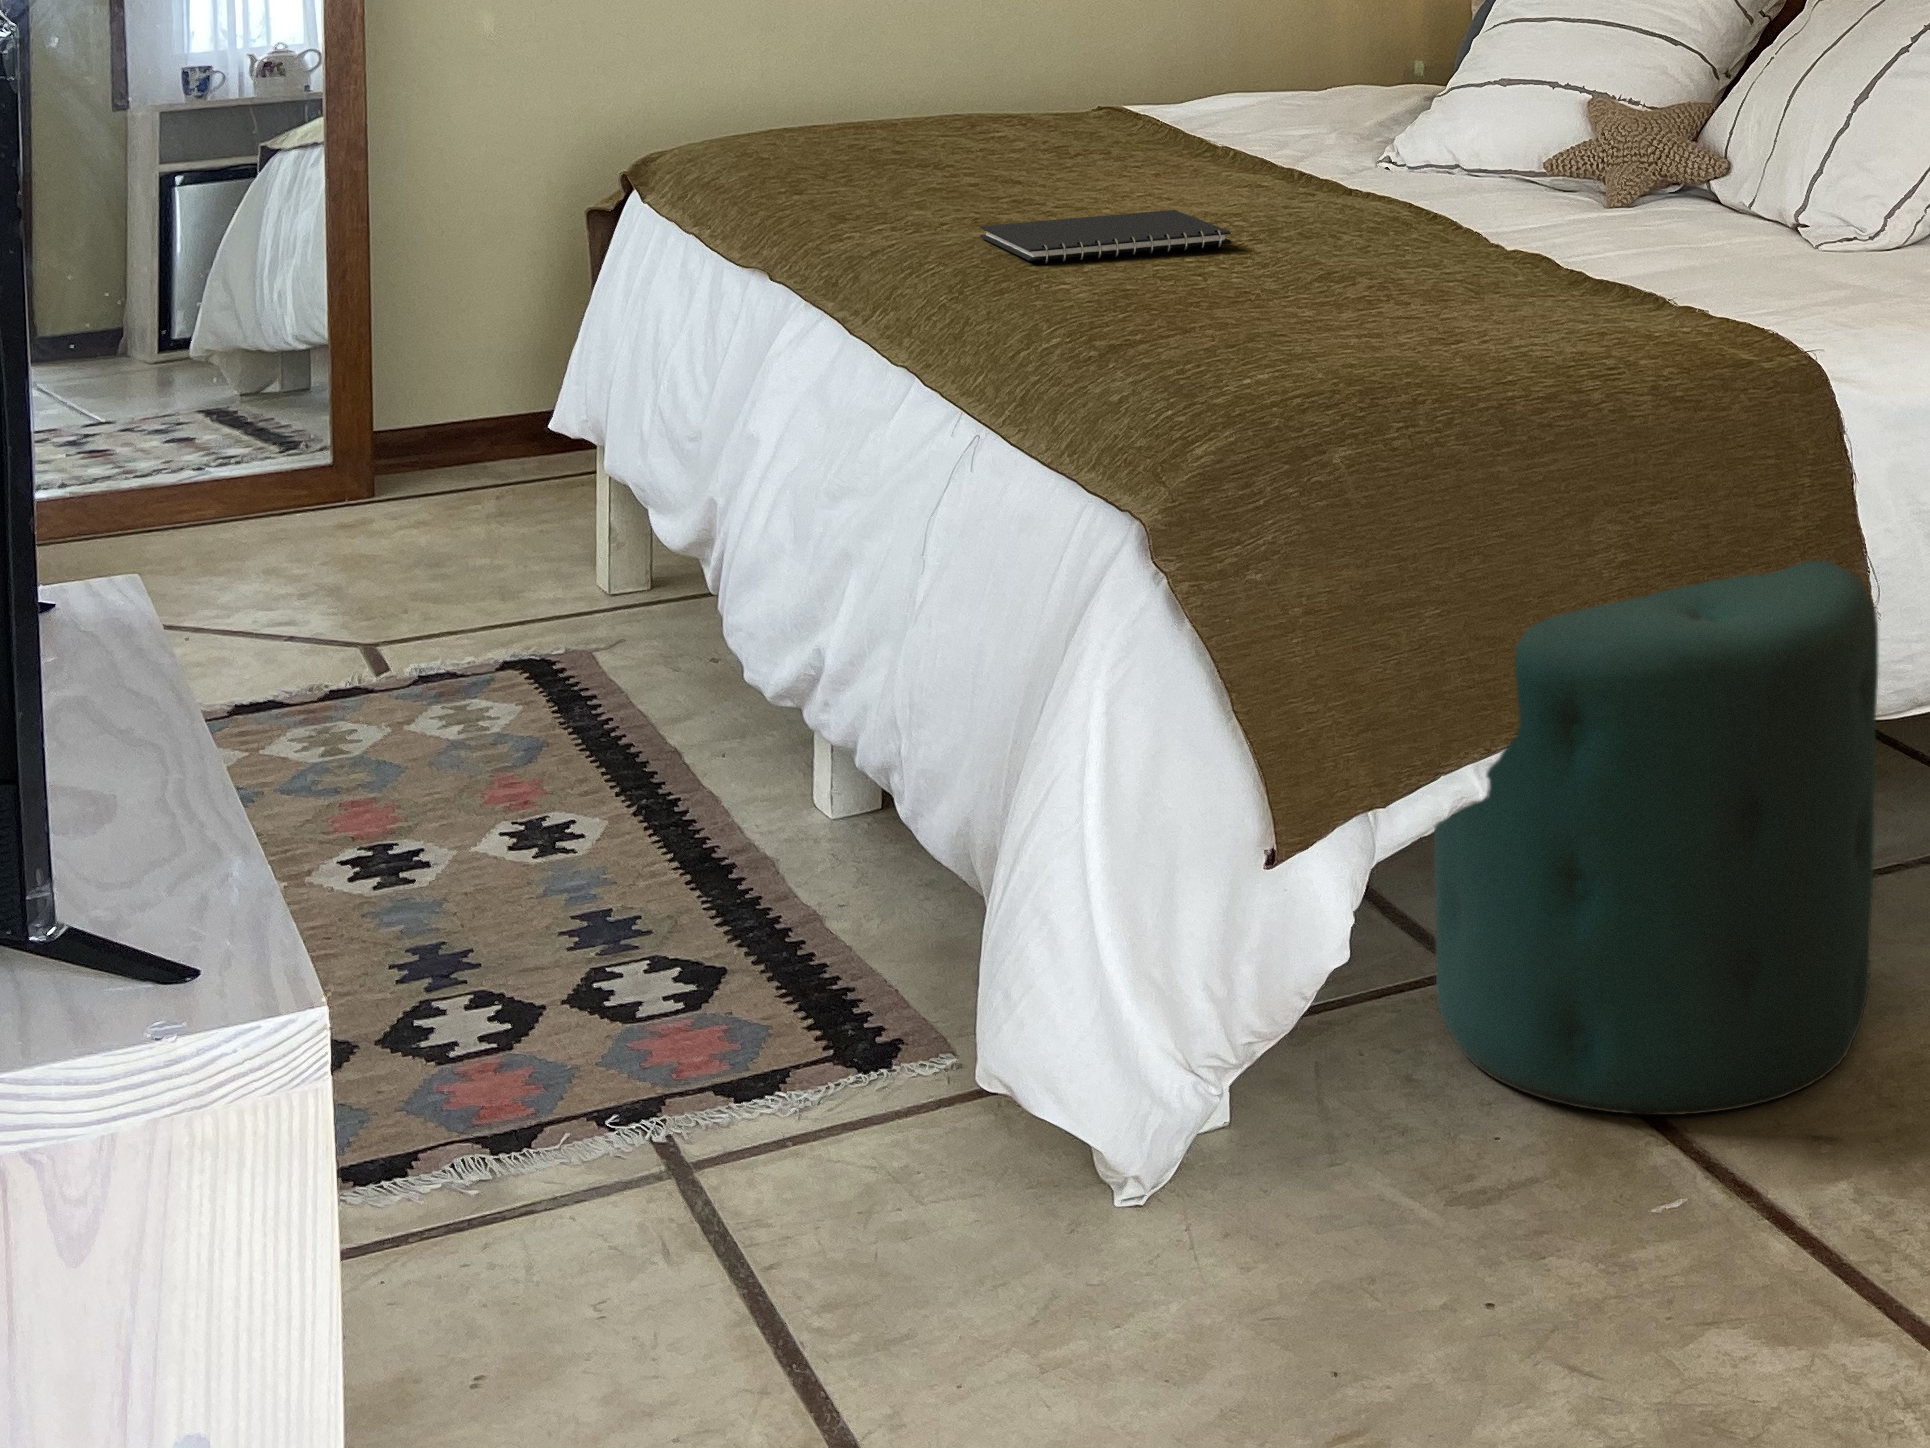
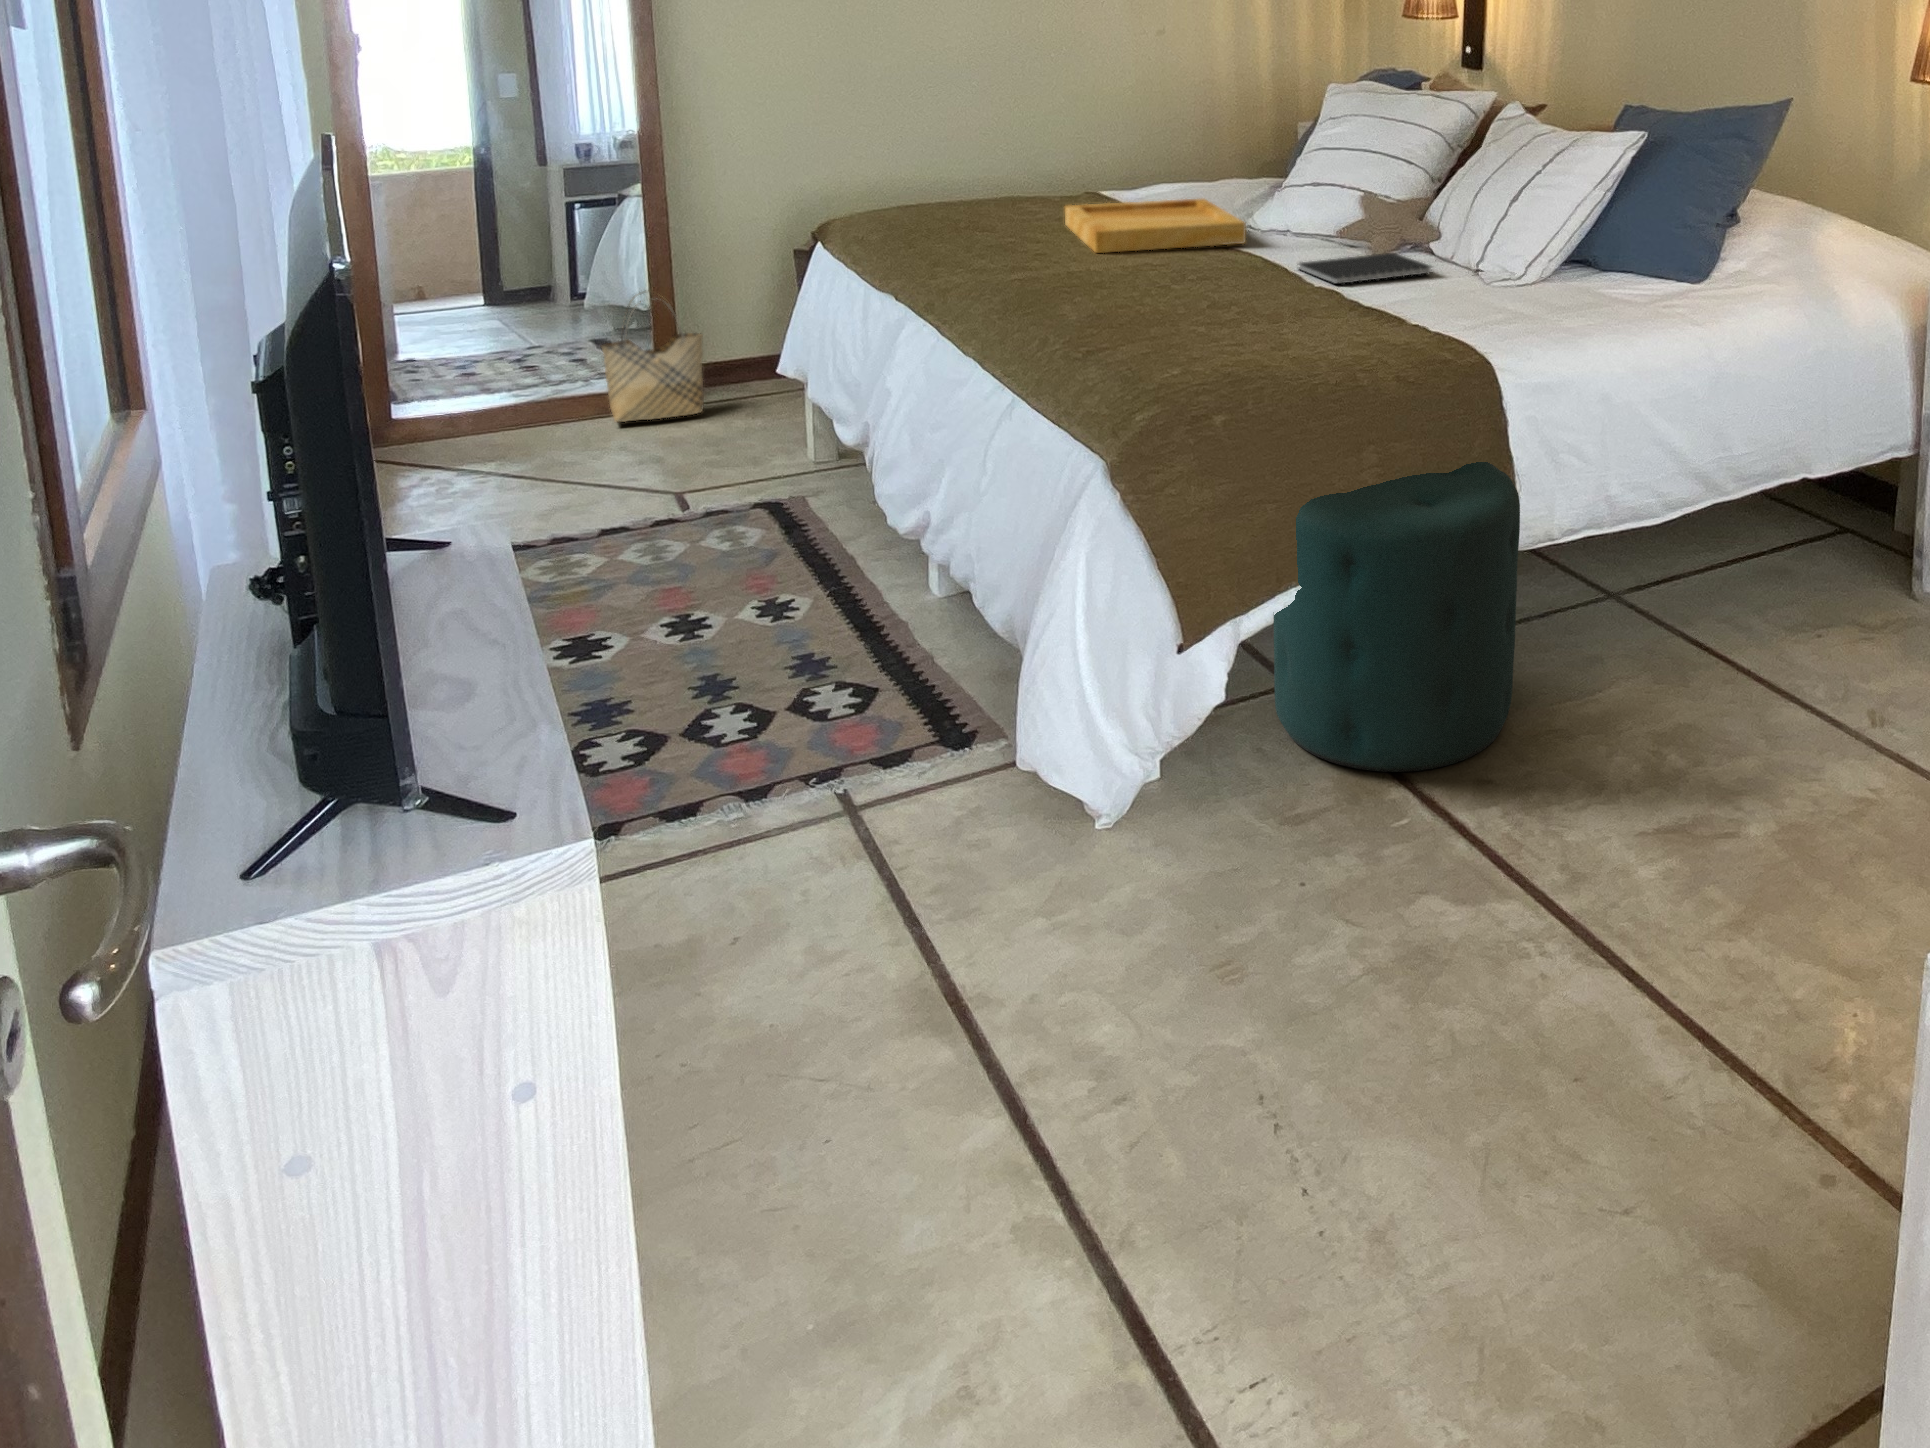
tray: none [1058,118,1380,206] -> present [1065,199,1246,253]
notebook: present [980,210,1231,263] -> present [1299,253,1431,284]
woven basket: none [231,295,409,532] -> present [601,292,704,422]

